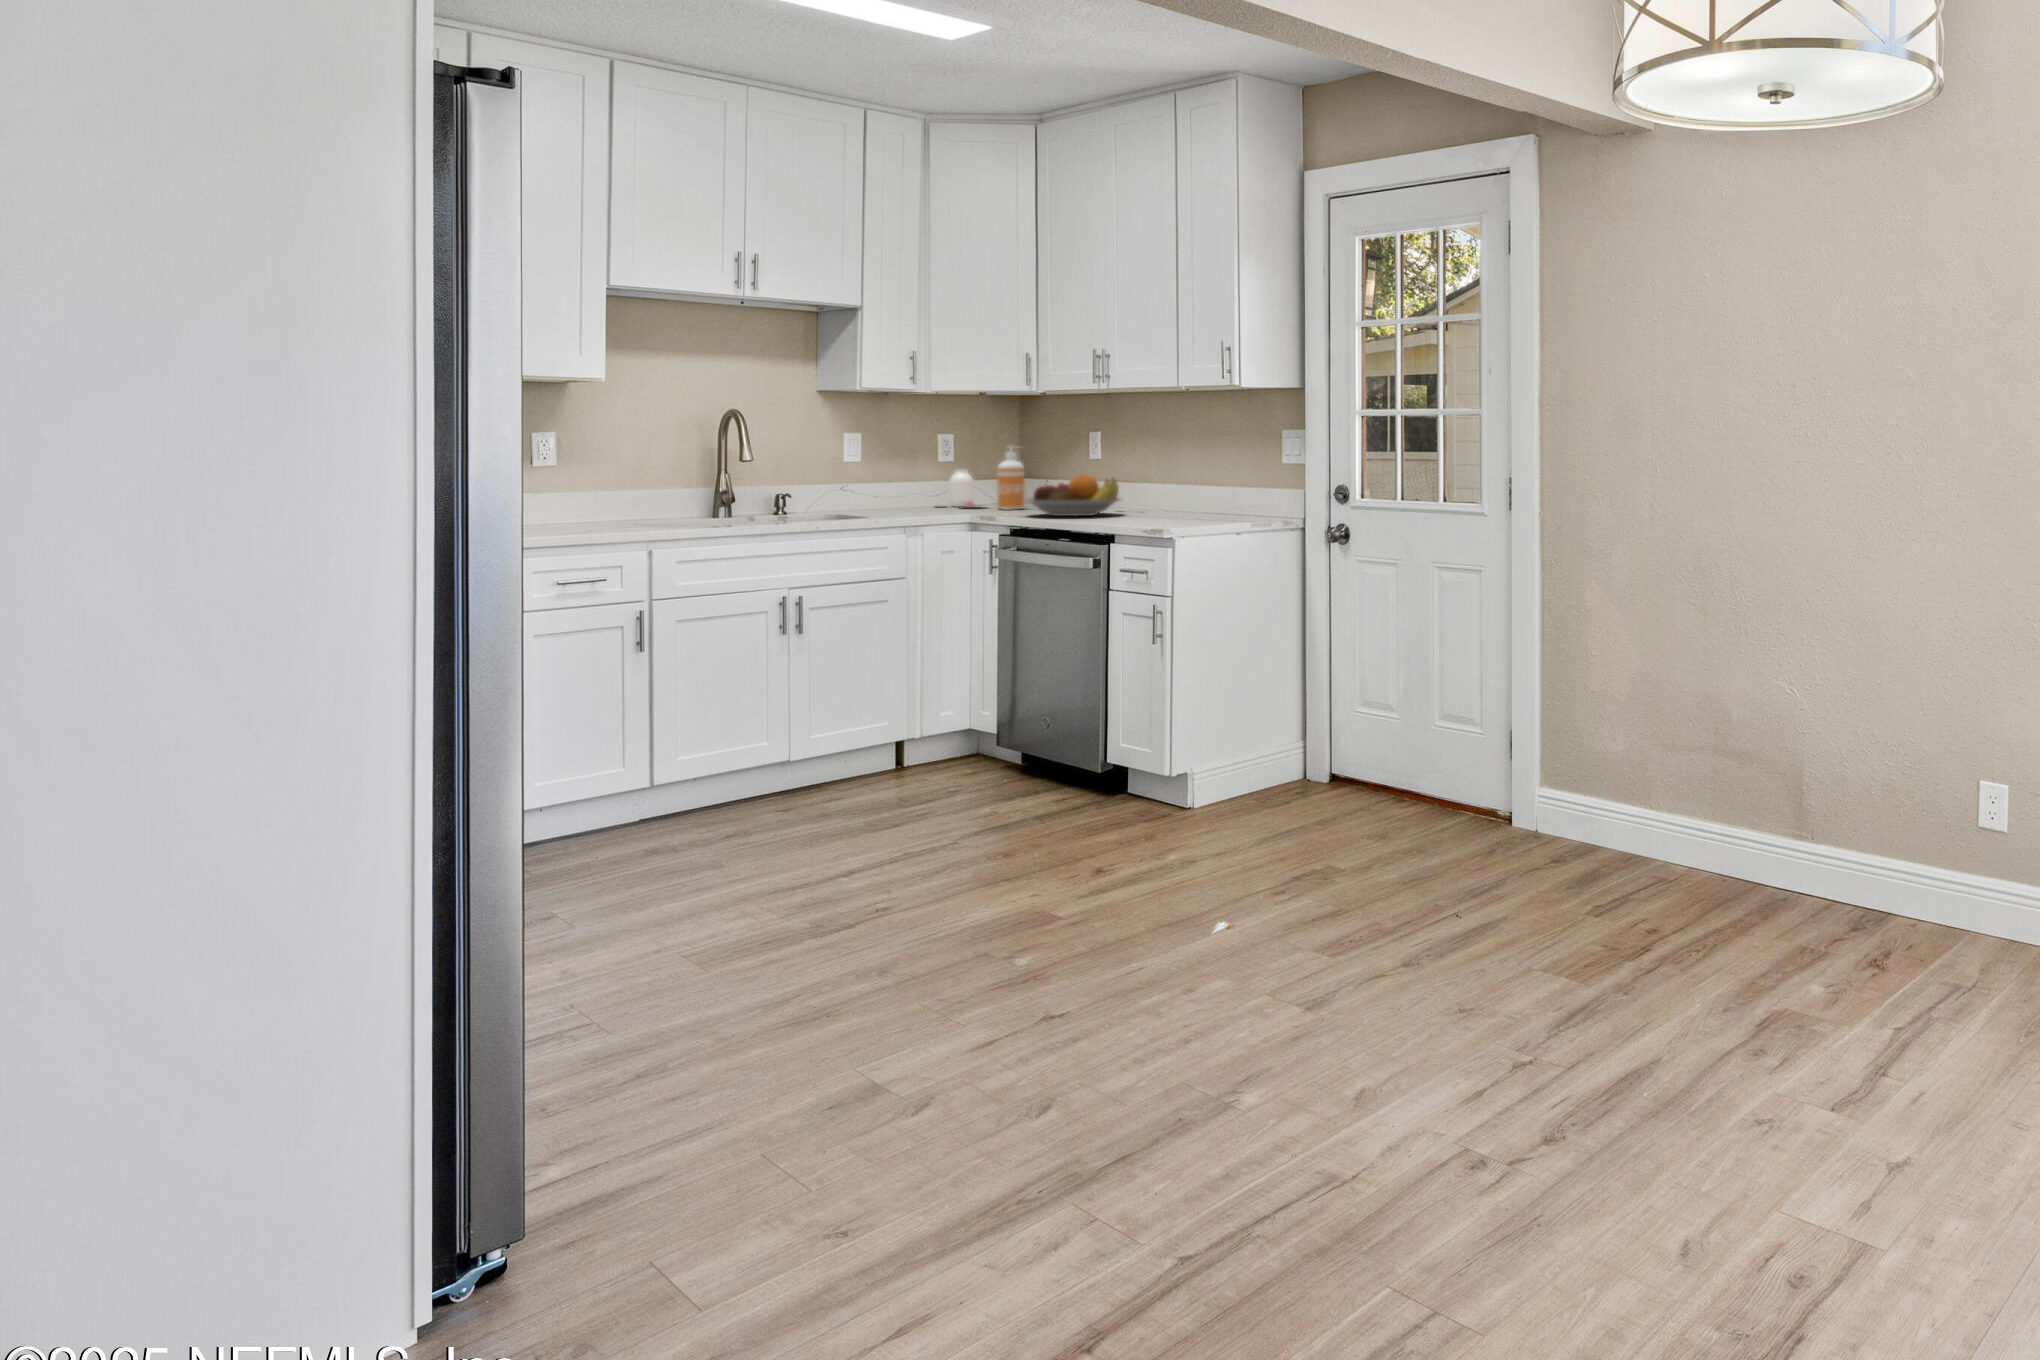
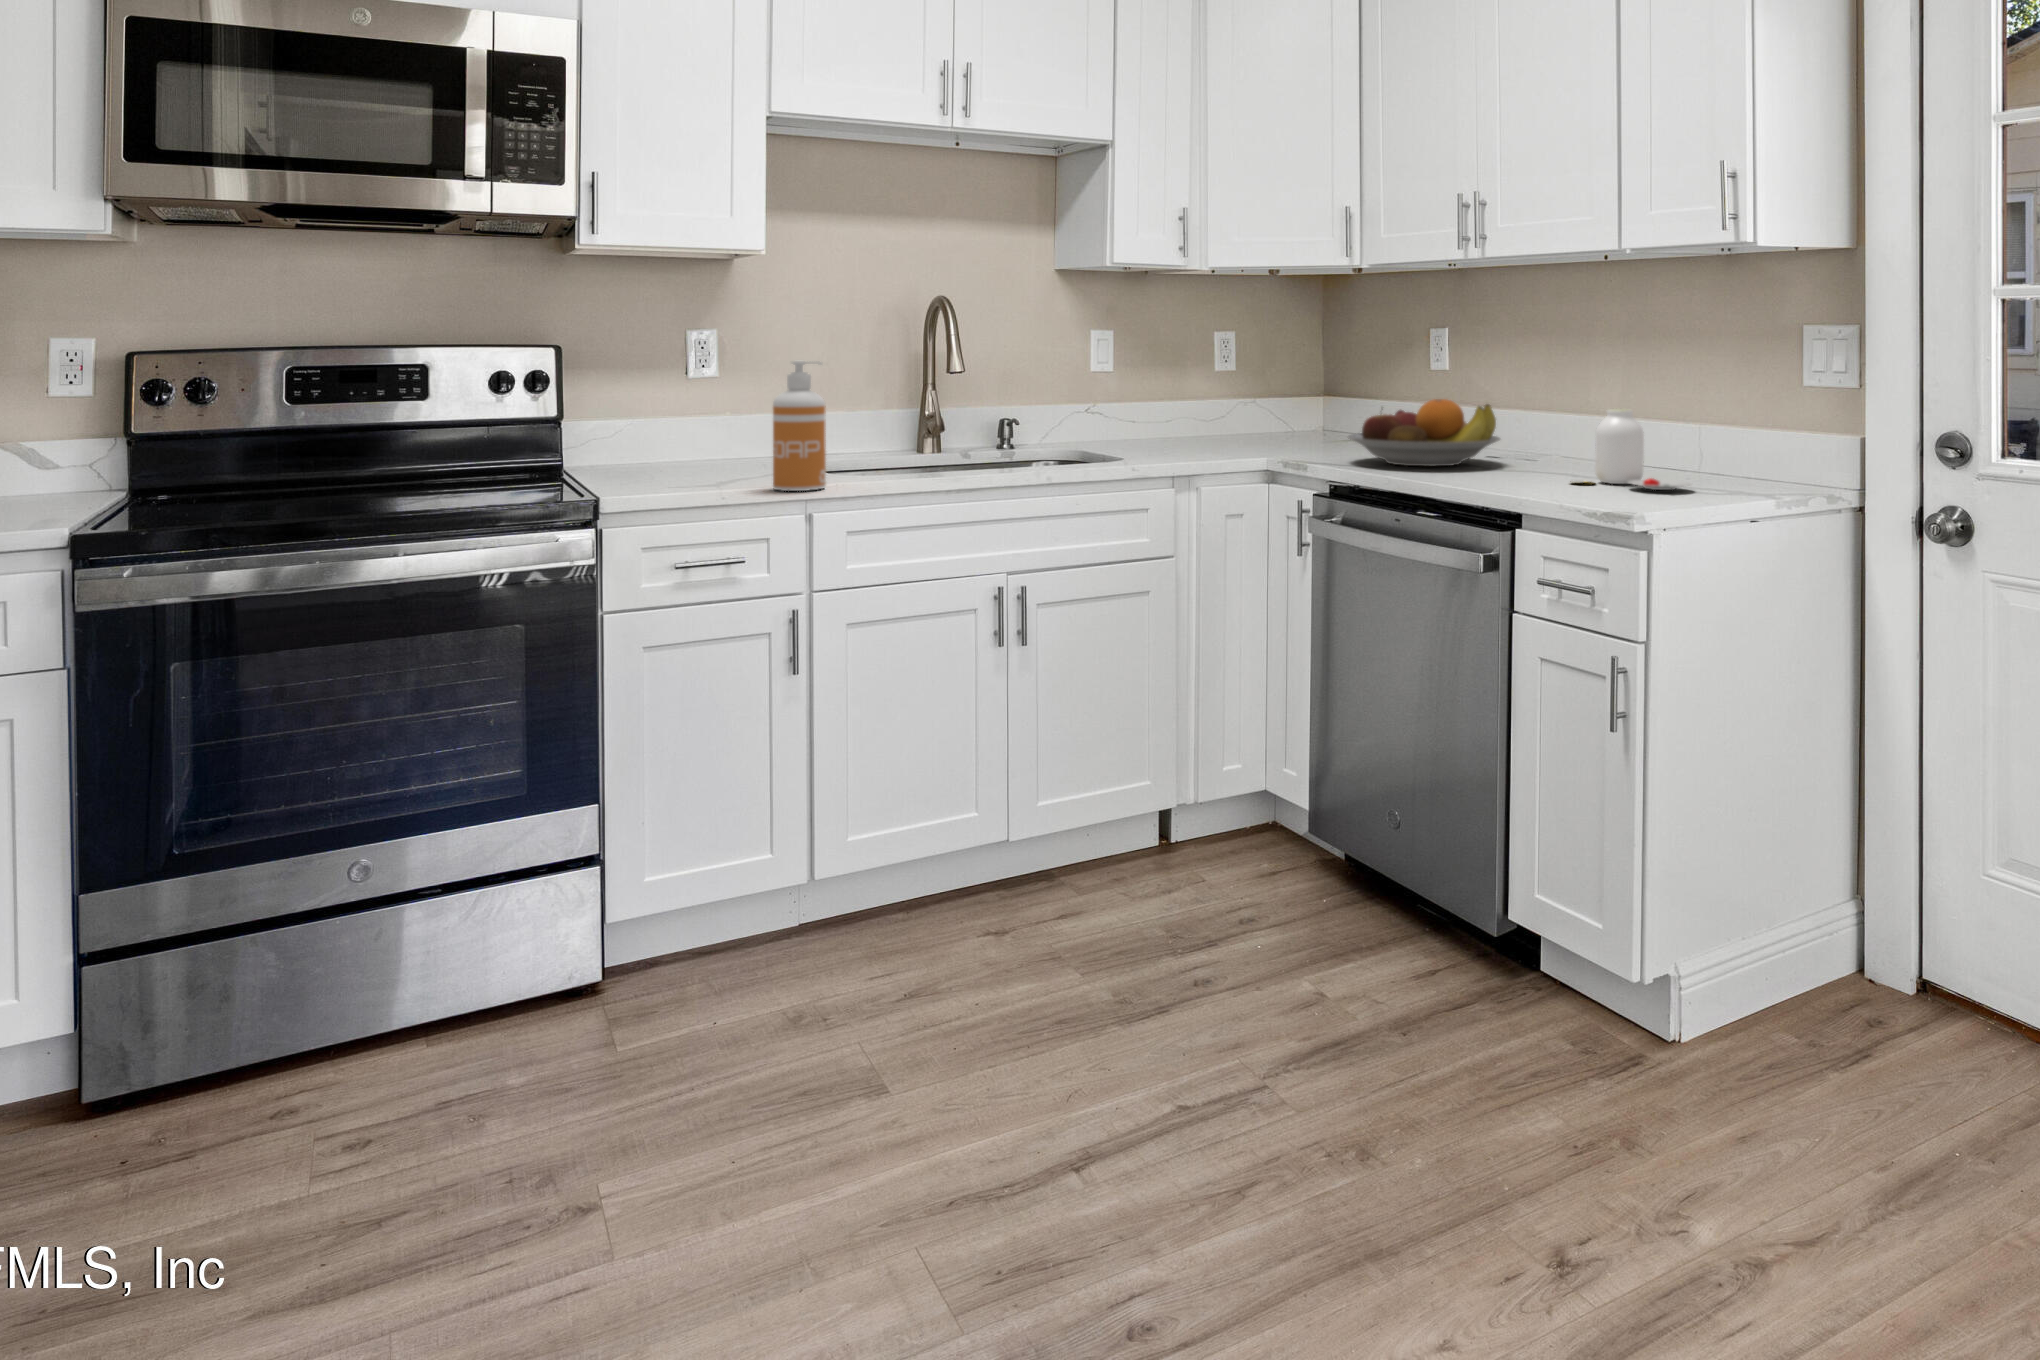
soap dispenser: present [997,446,1024,510] -> present [773,361,826,491]
jar: present [939,470,983,507] -> present [1572,409,1691,490]

